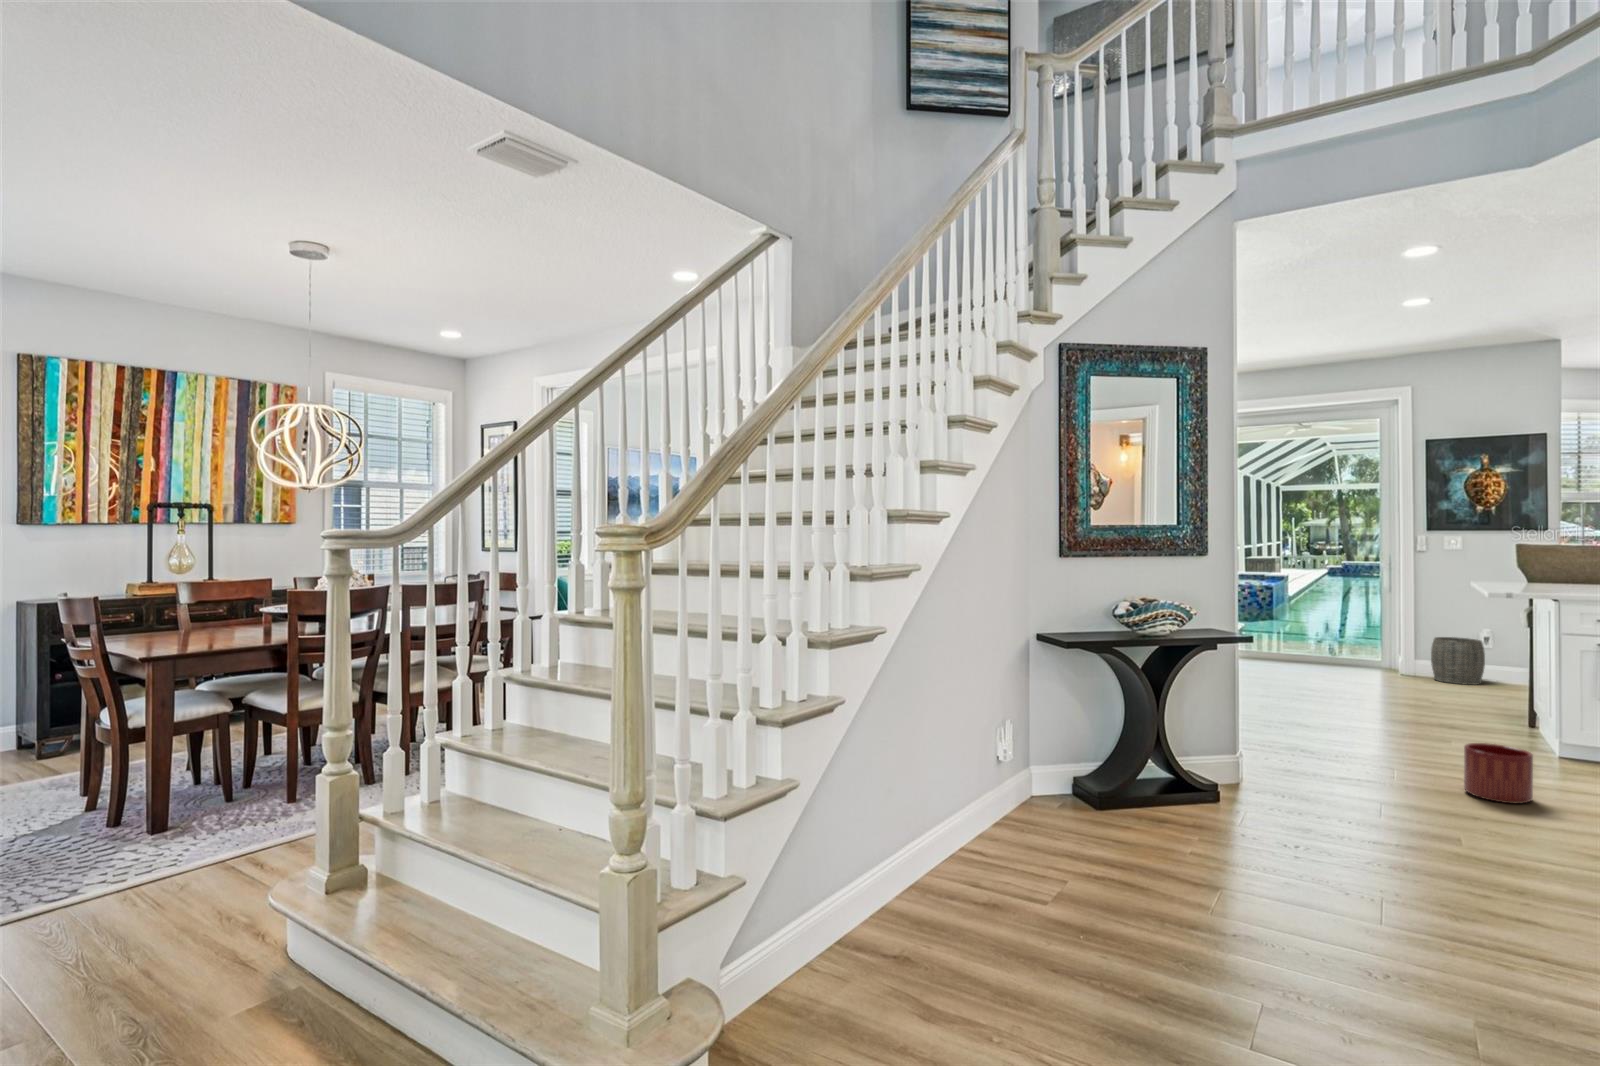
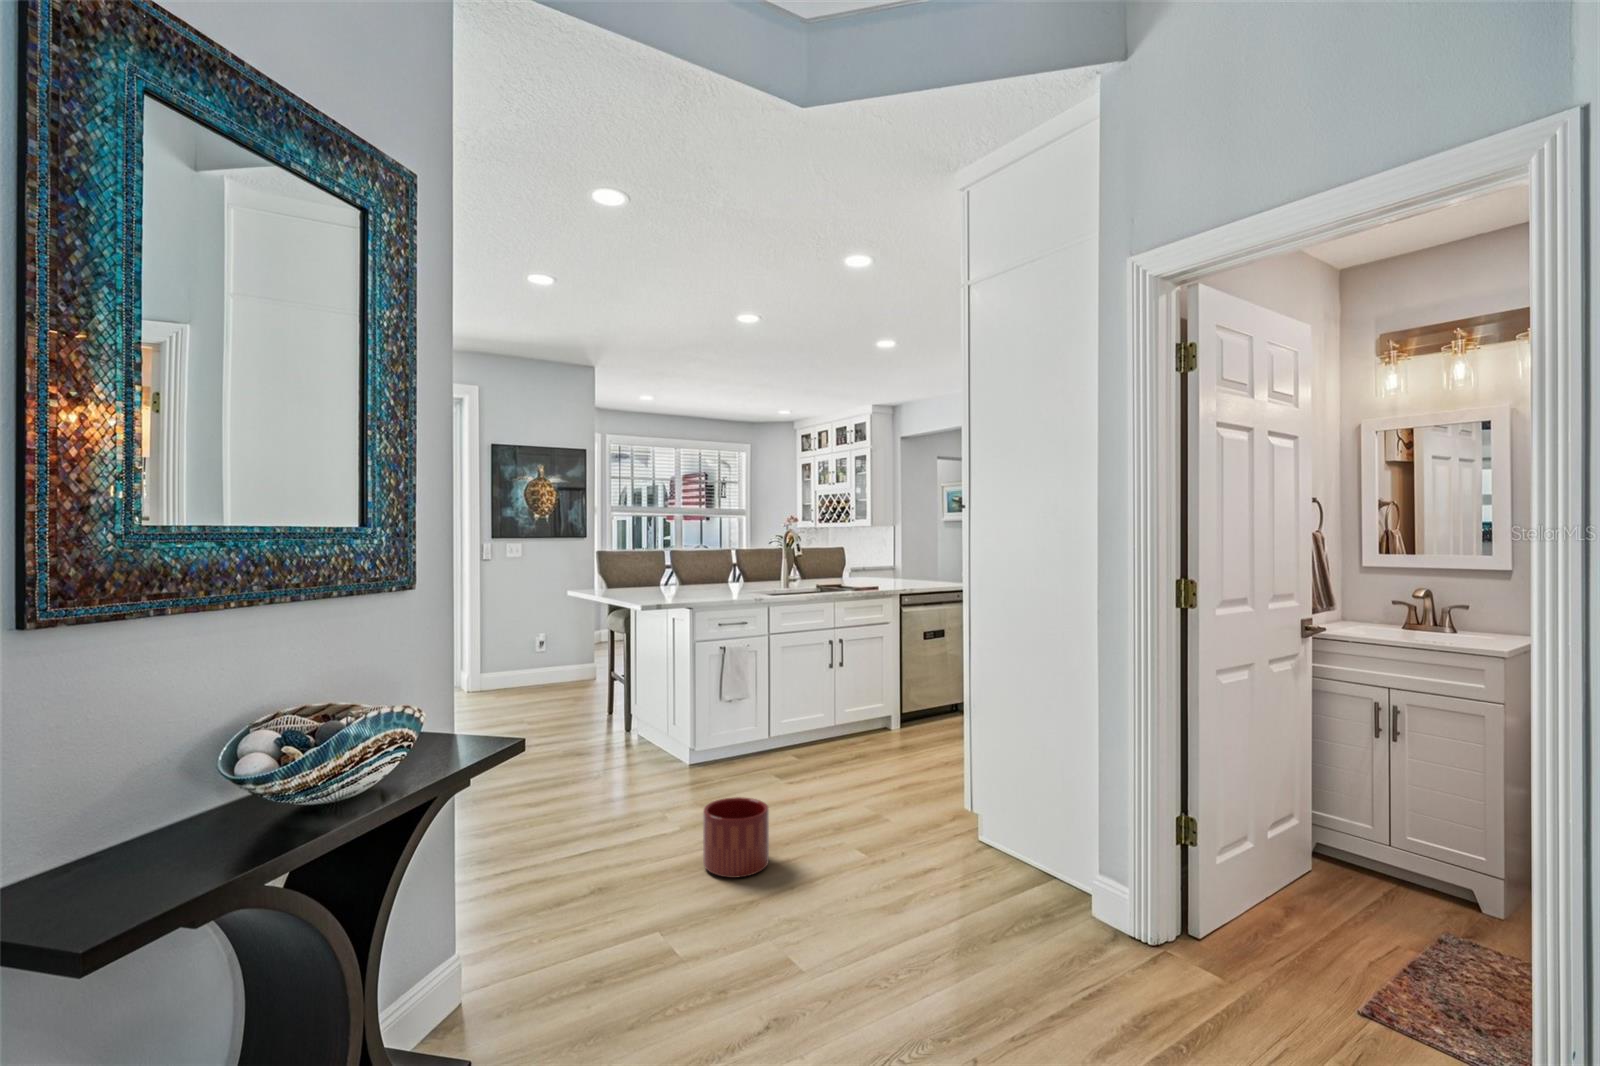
woven basket: present [1431,637,1485,685] -> none [500,651,547,702]

